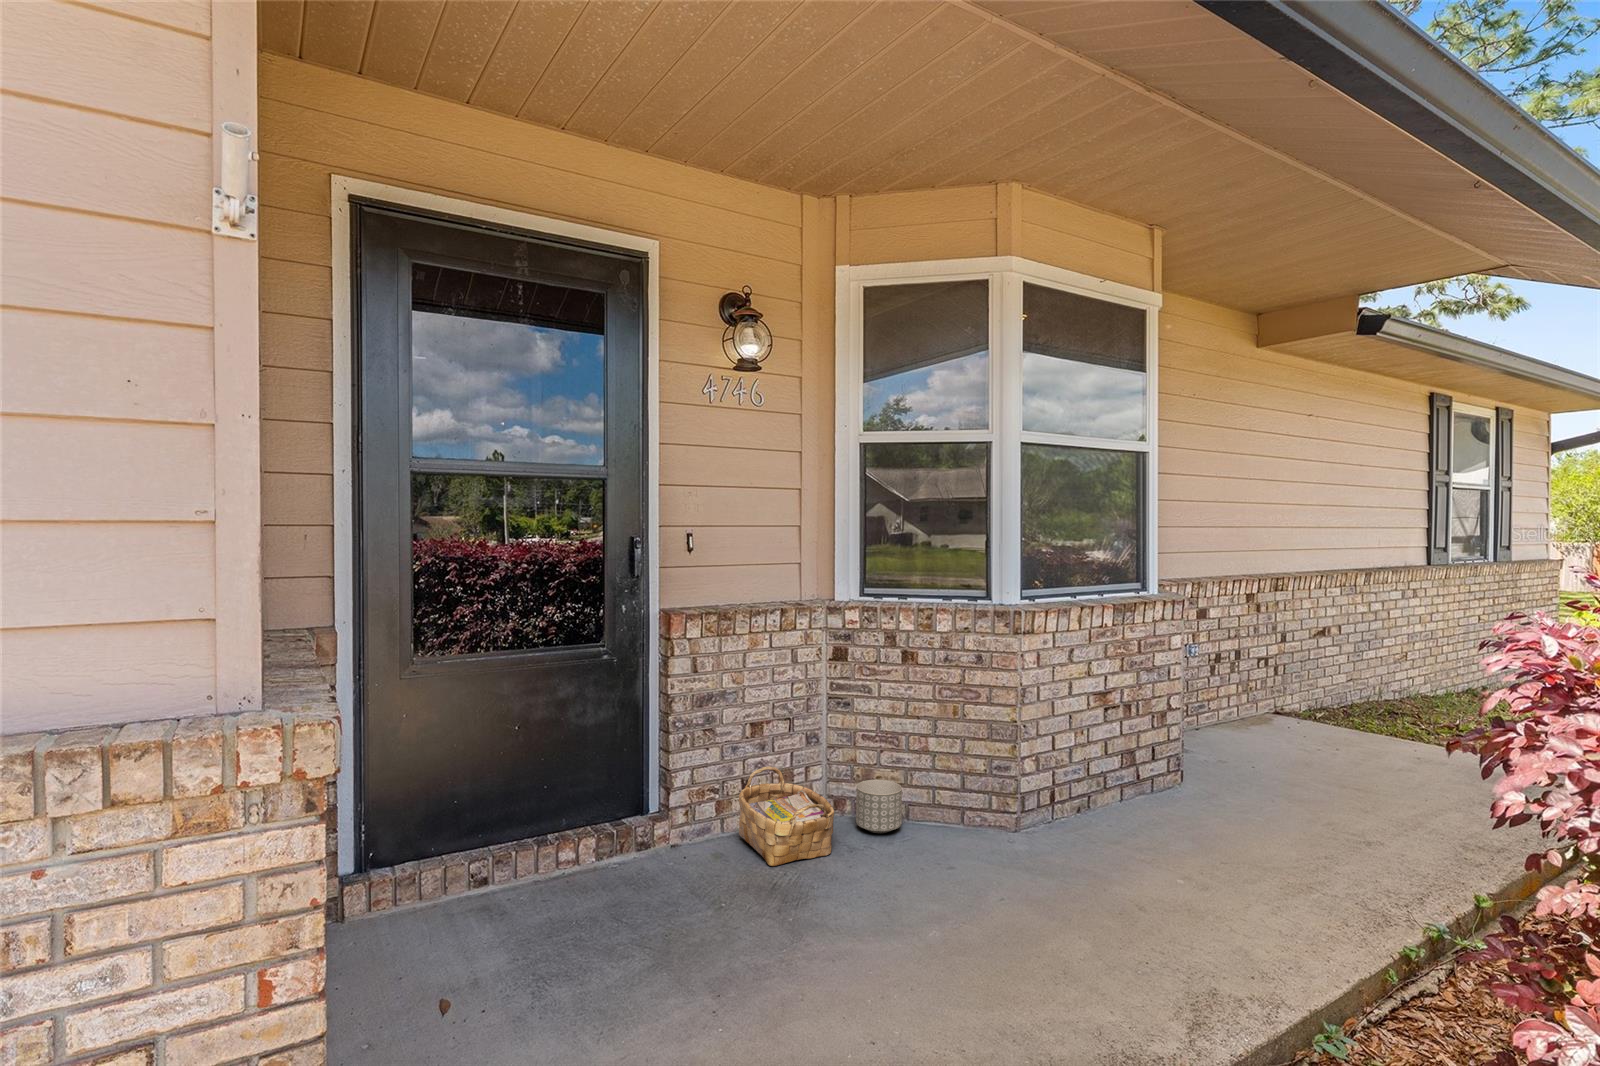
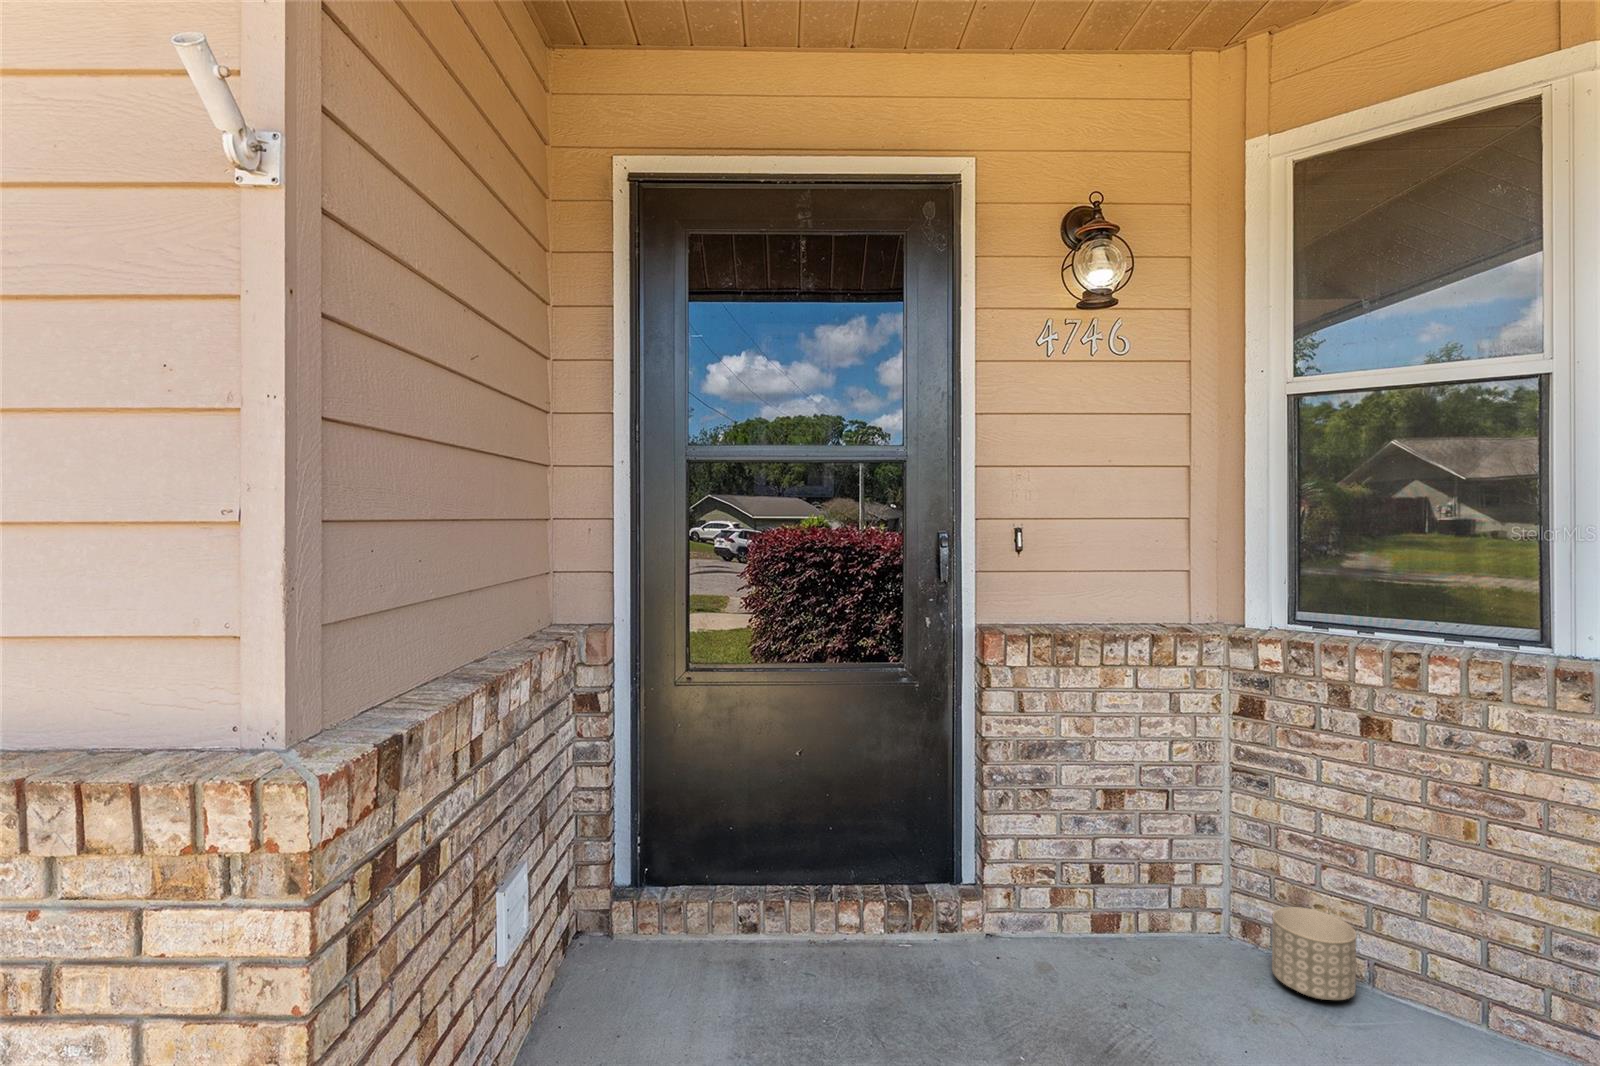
woven basket: present [739,766,834,866] -> none [1078,855,1221,1014]

